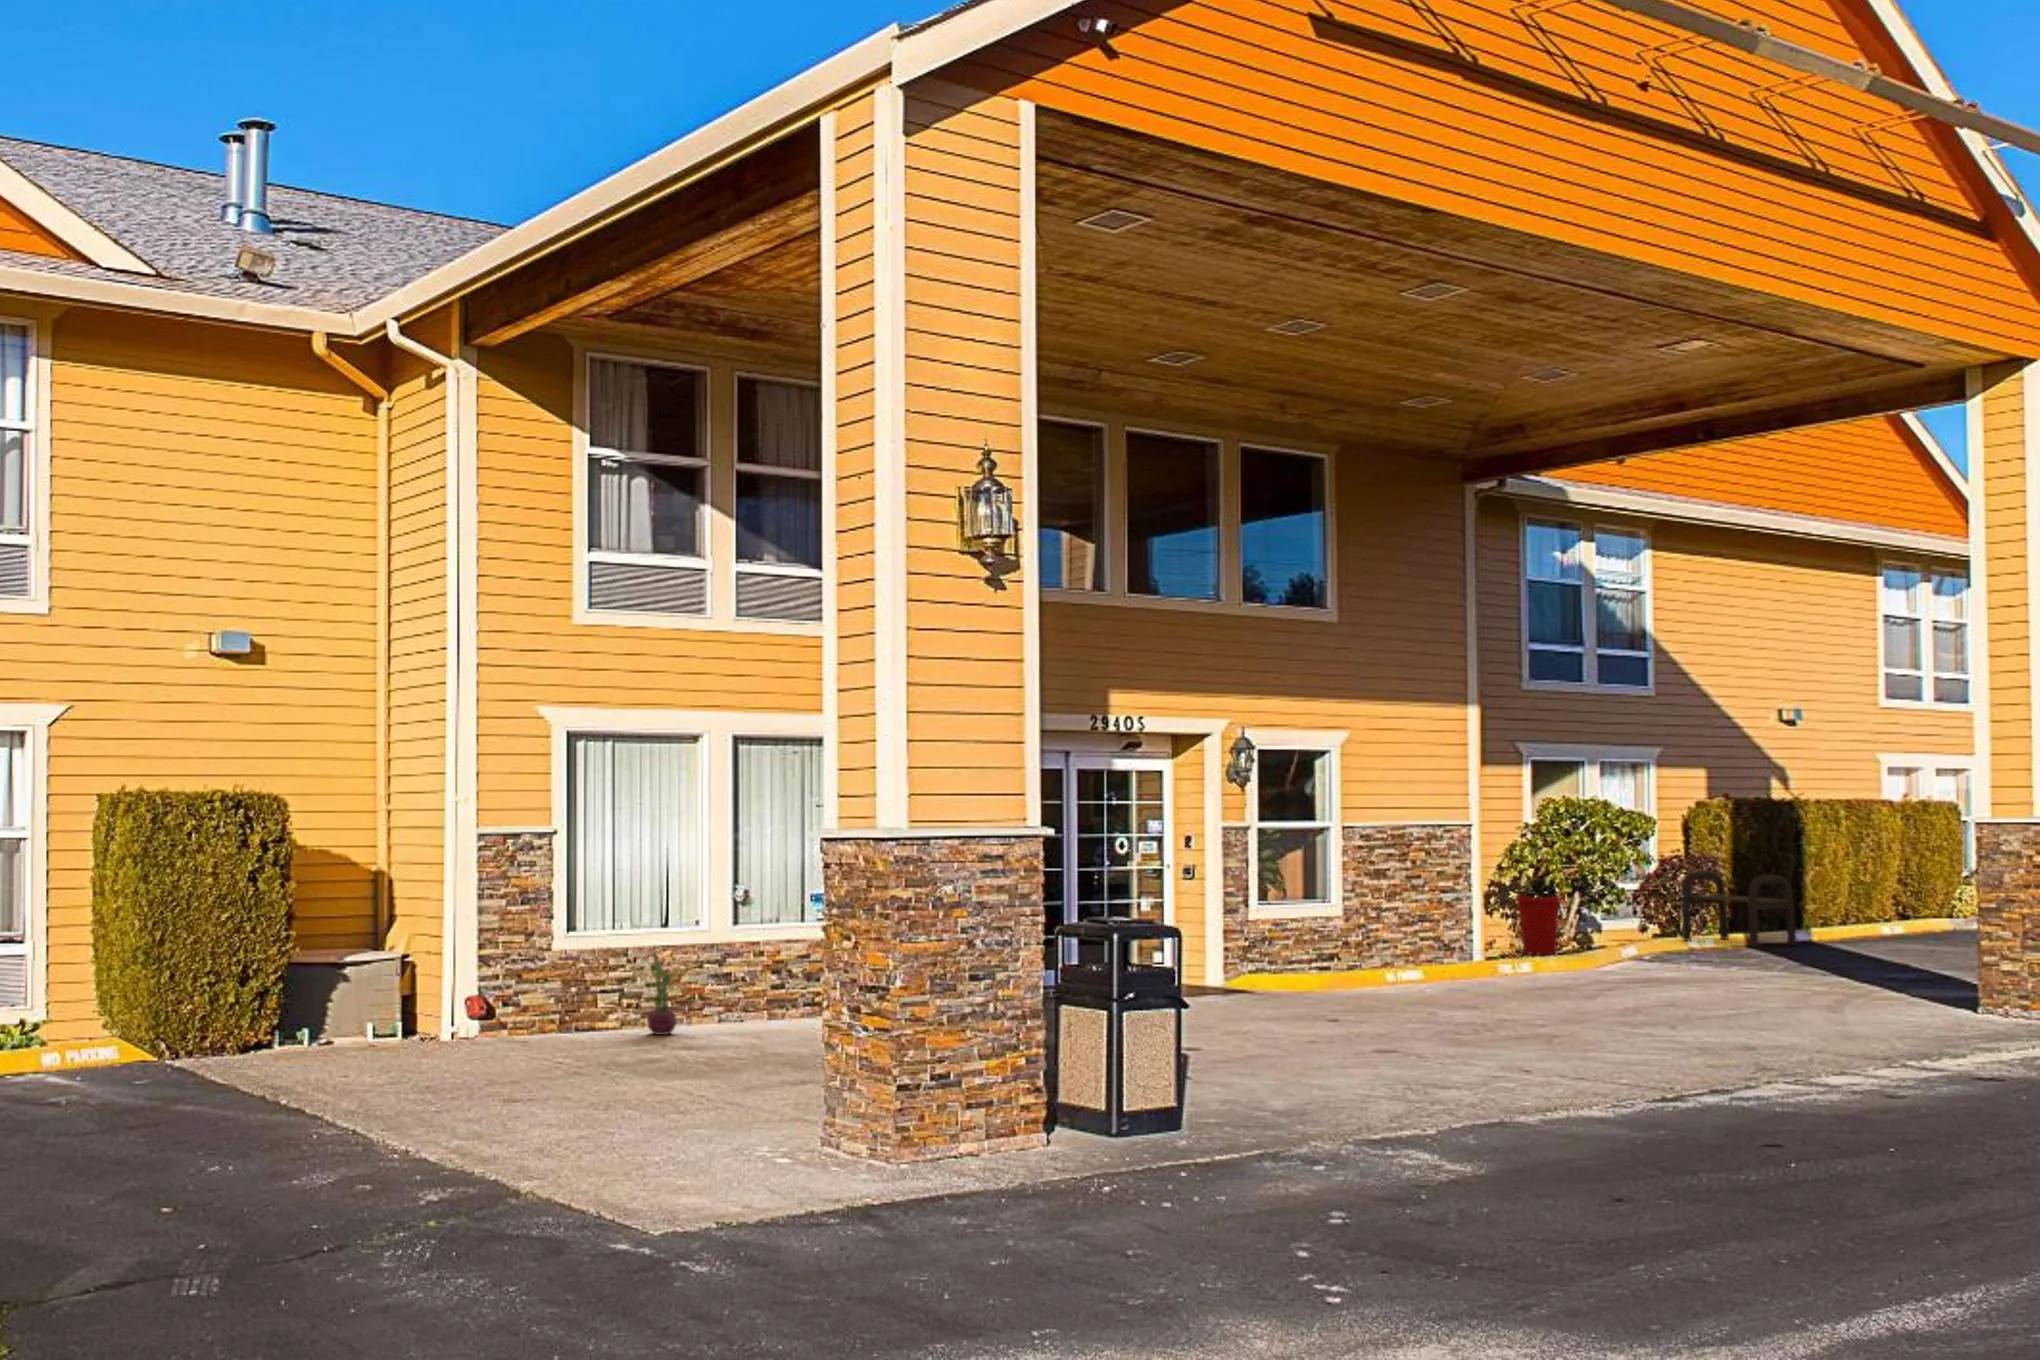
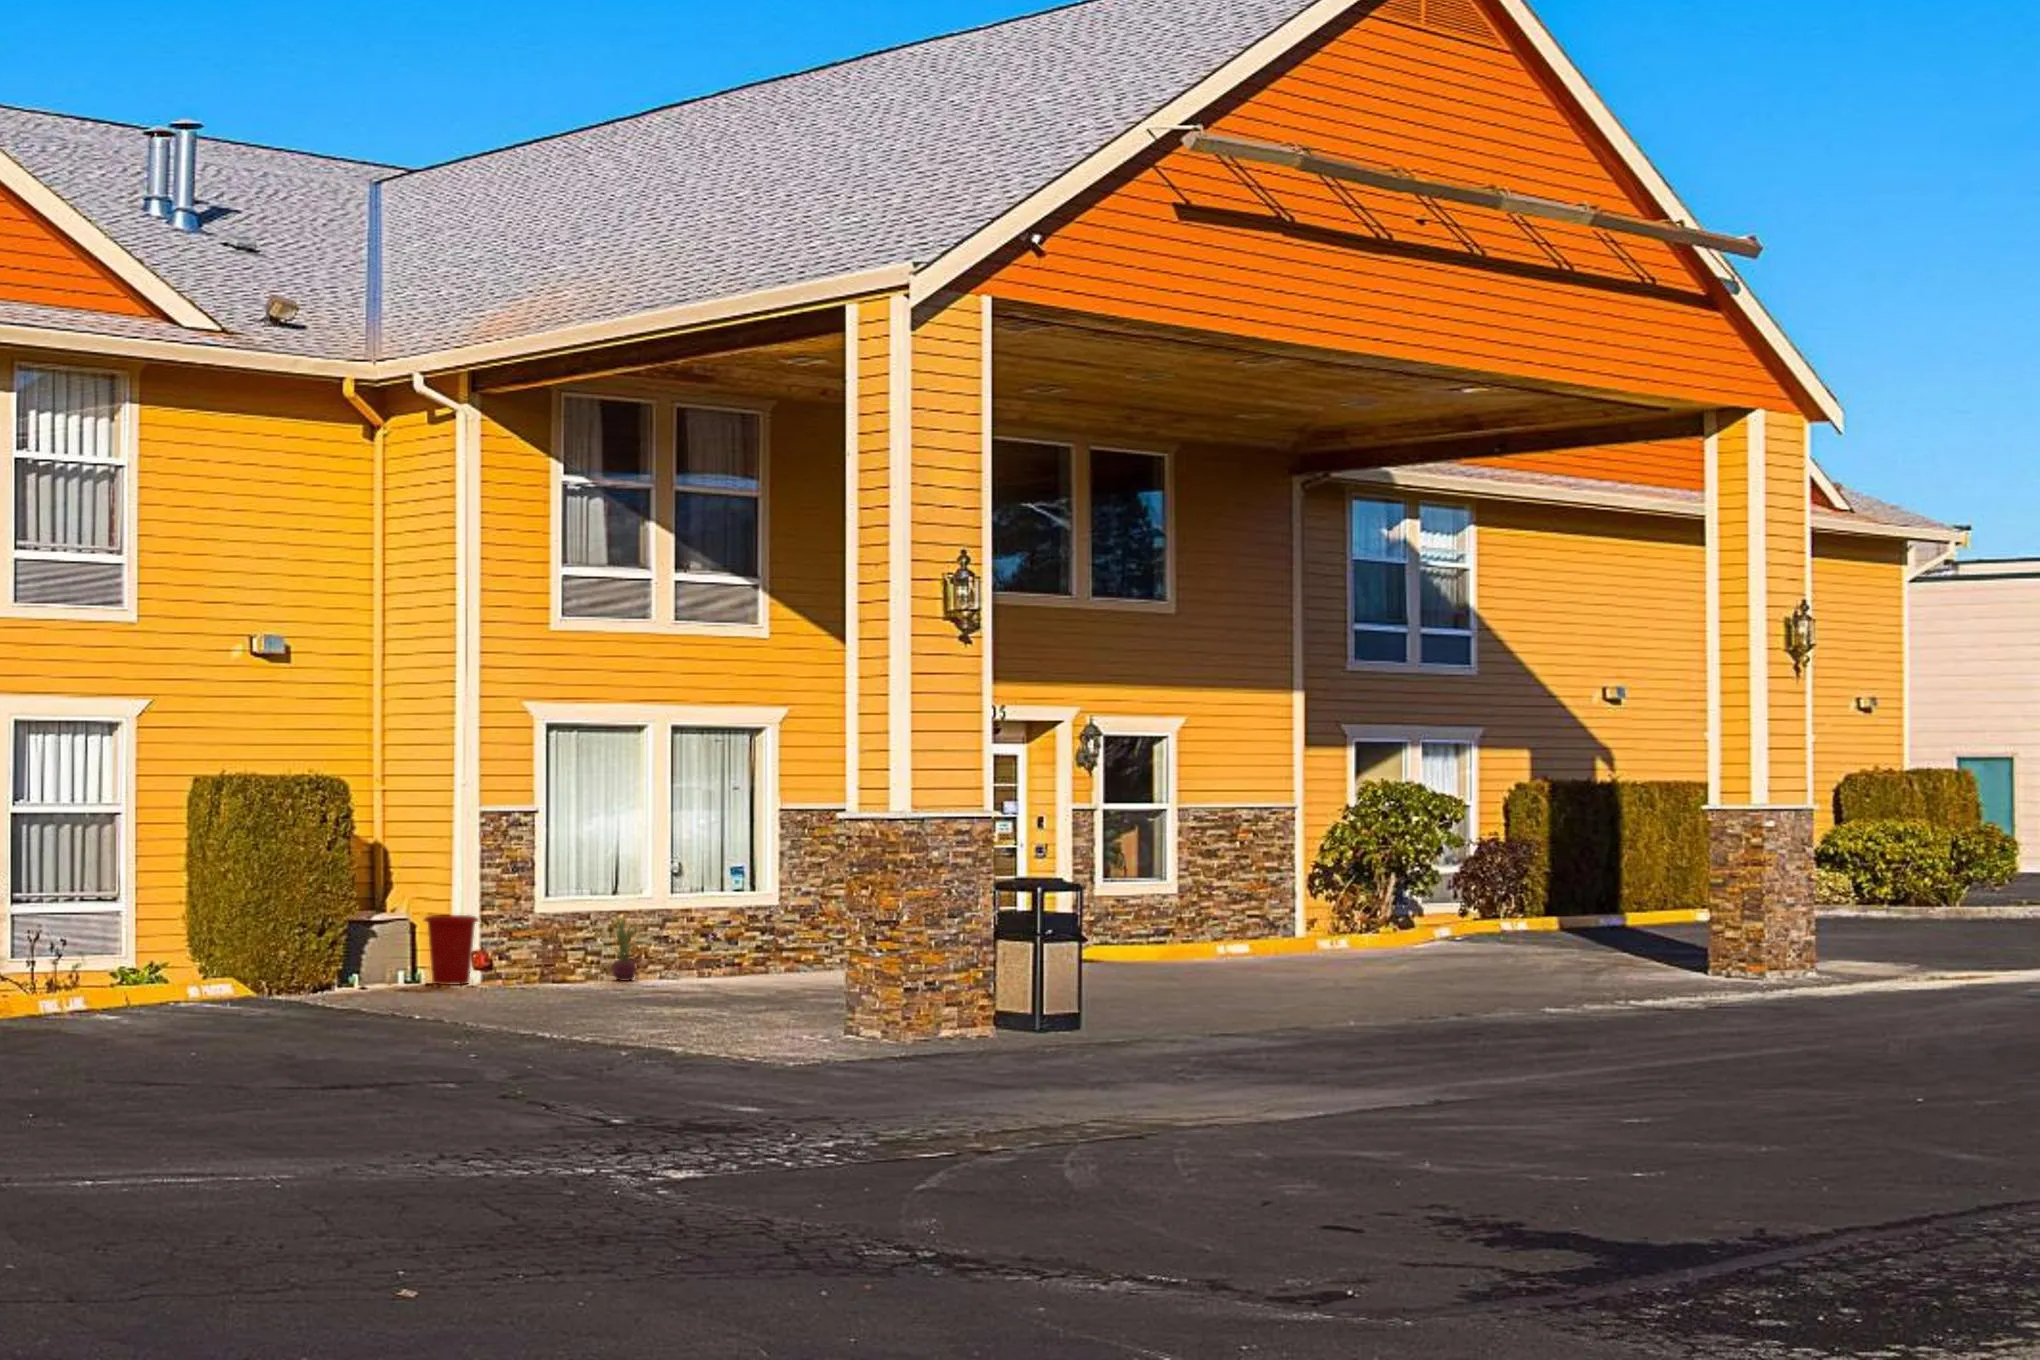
bench: present [1682,871,1797,948] -> none [1495,852,1600,924]
waste bin: present [1514,896,1561,955] -> present [424,915,479,985]

